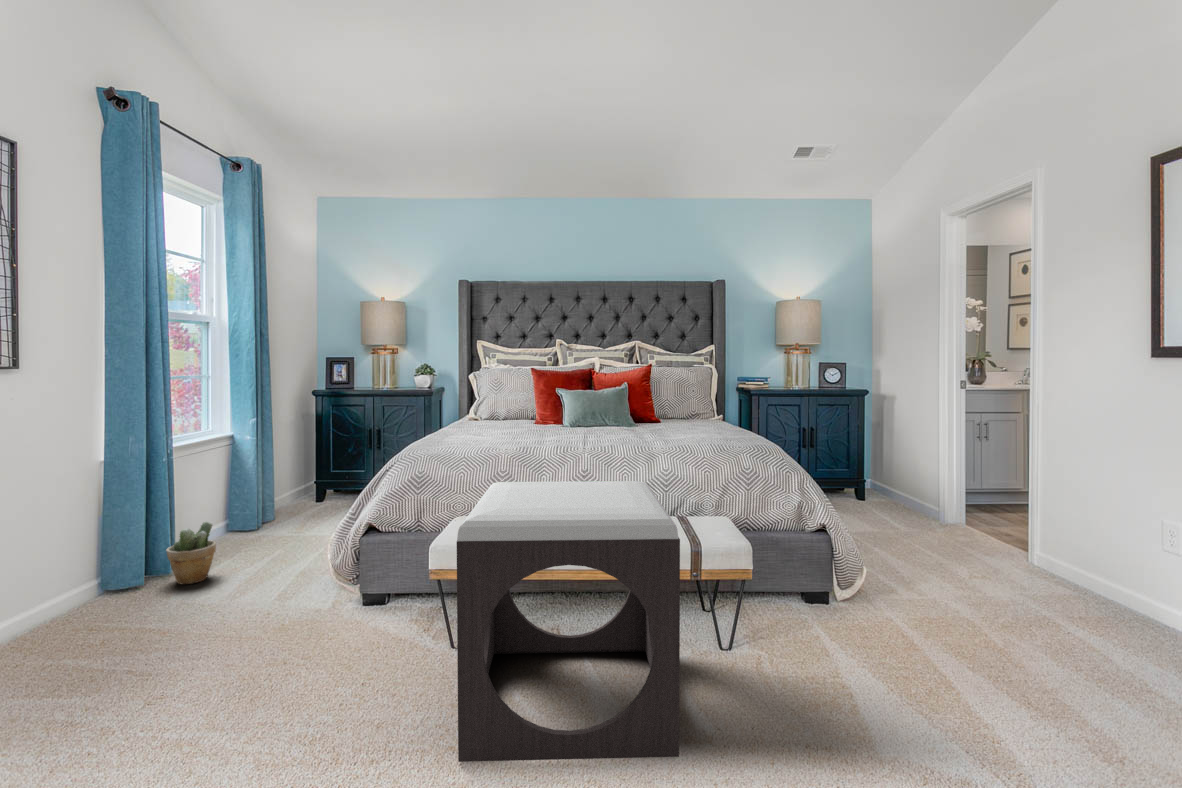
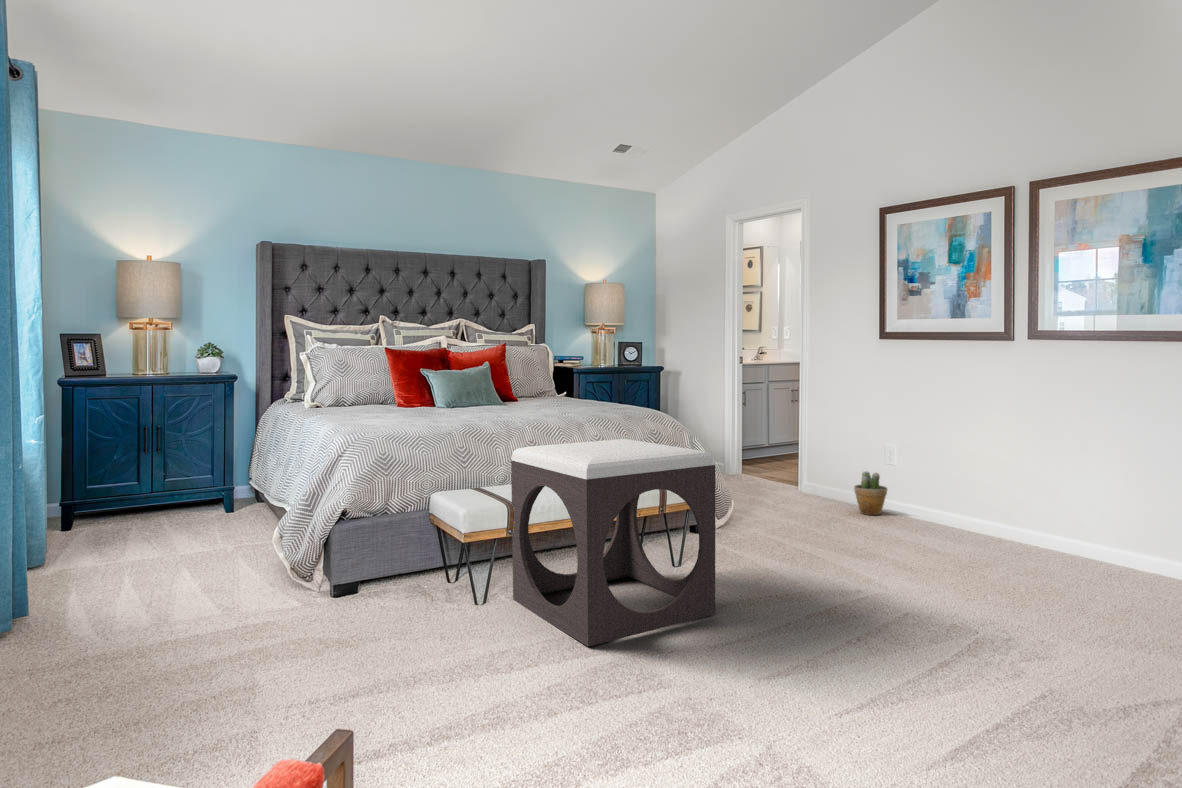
potted plant: present [167,522,216,584] -> present [854,472,887,515]

